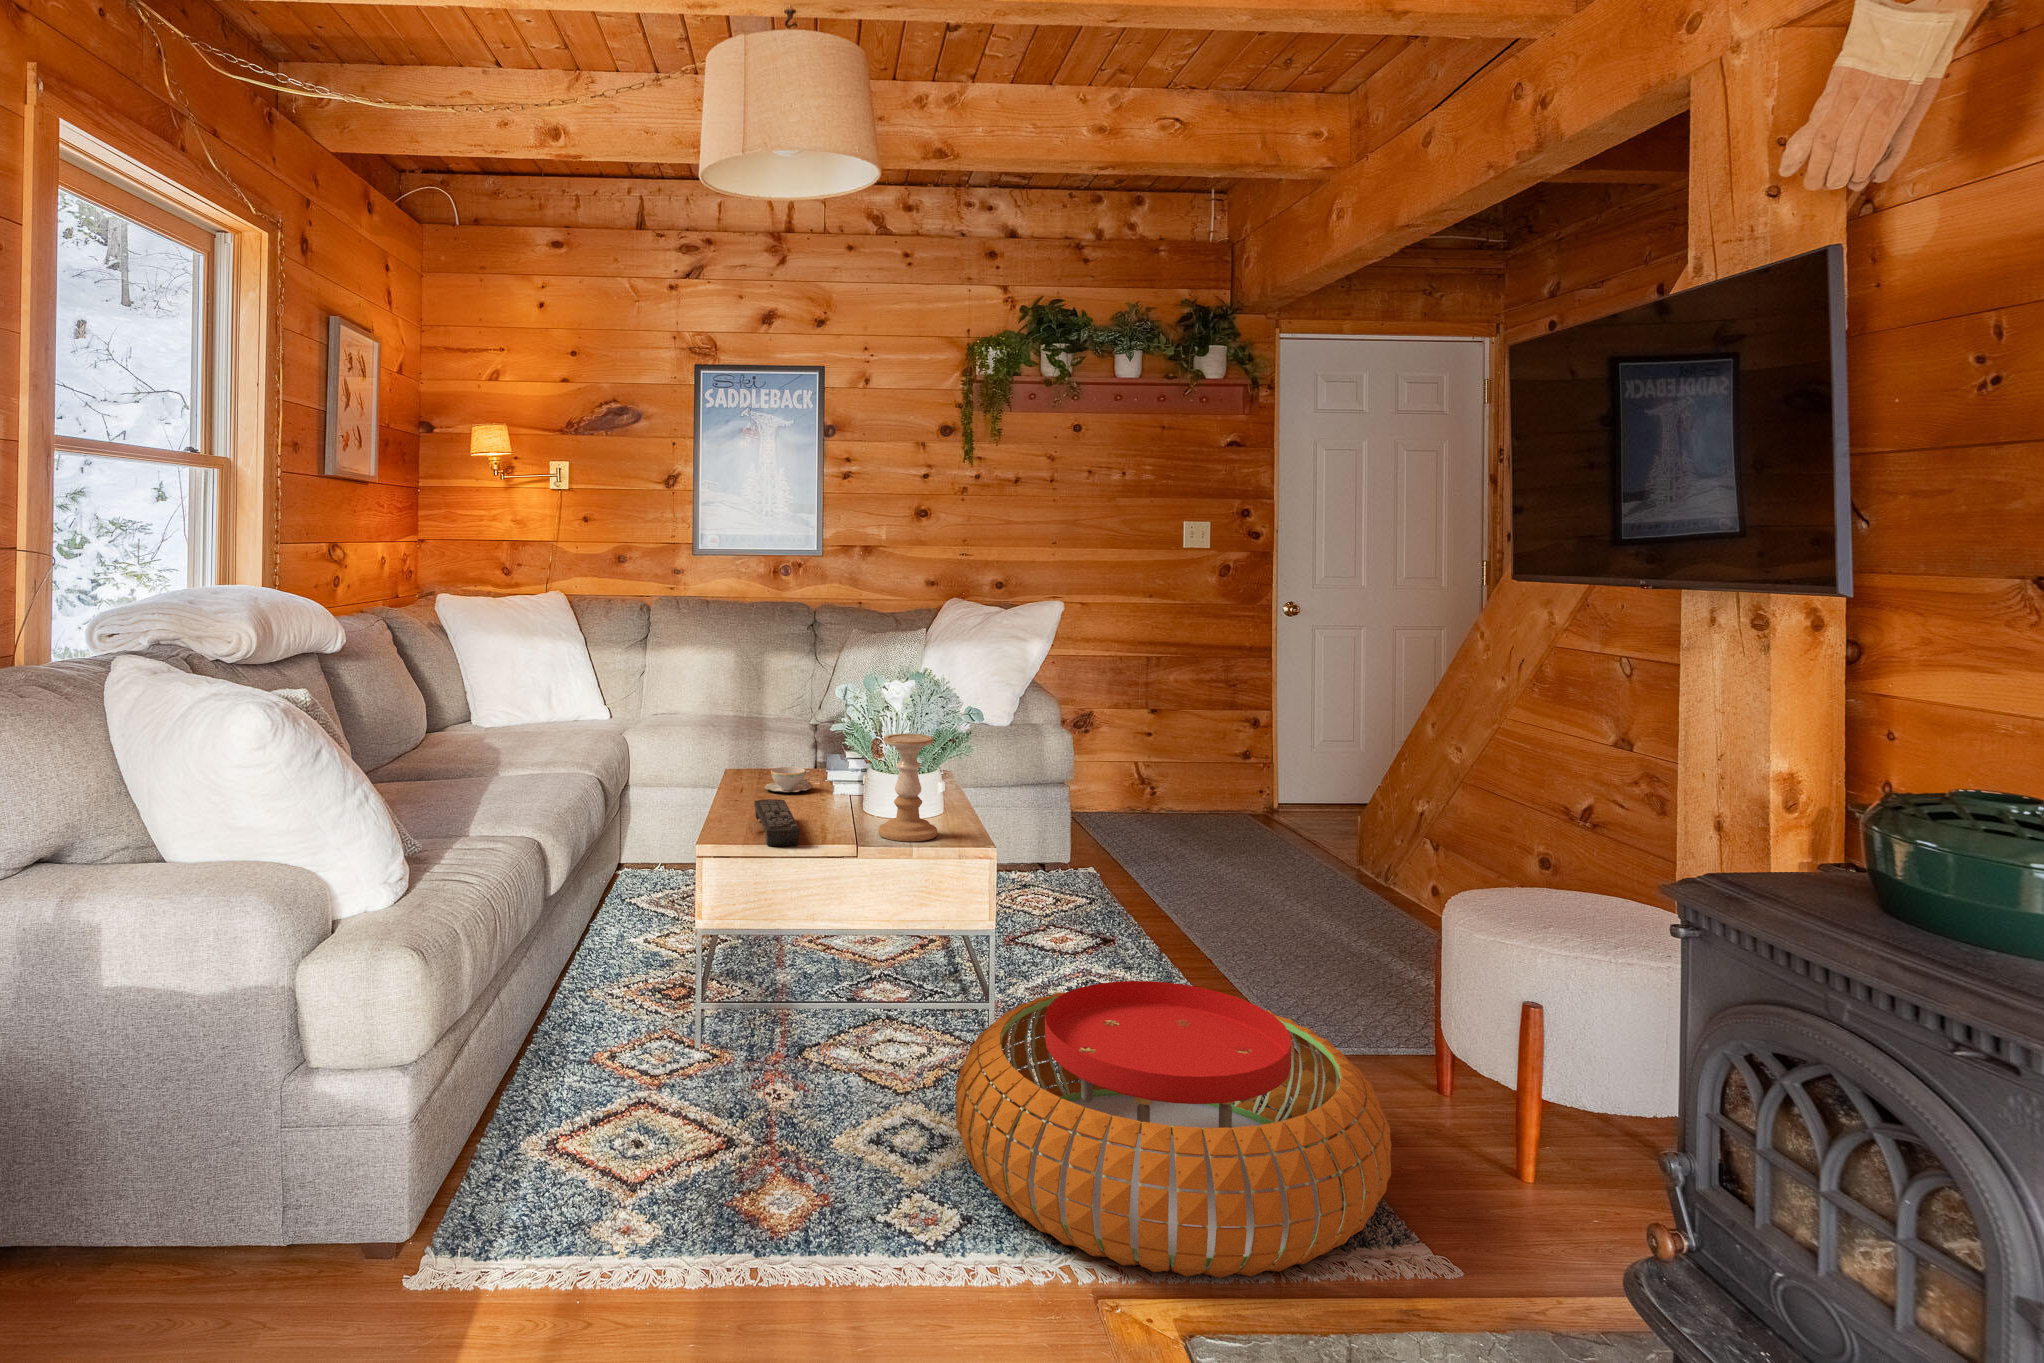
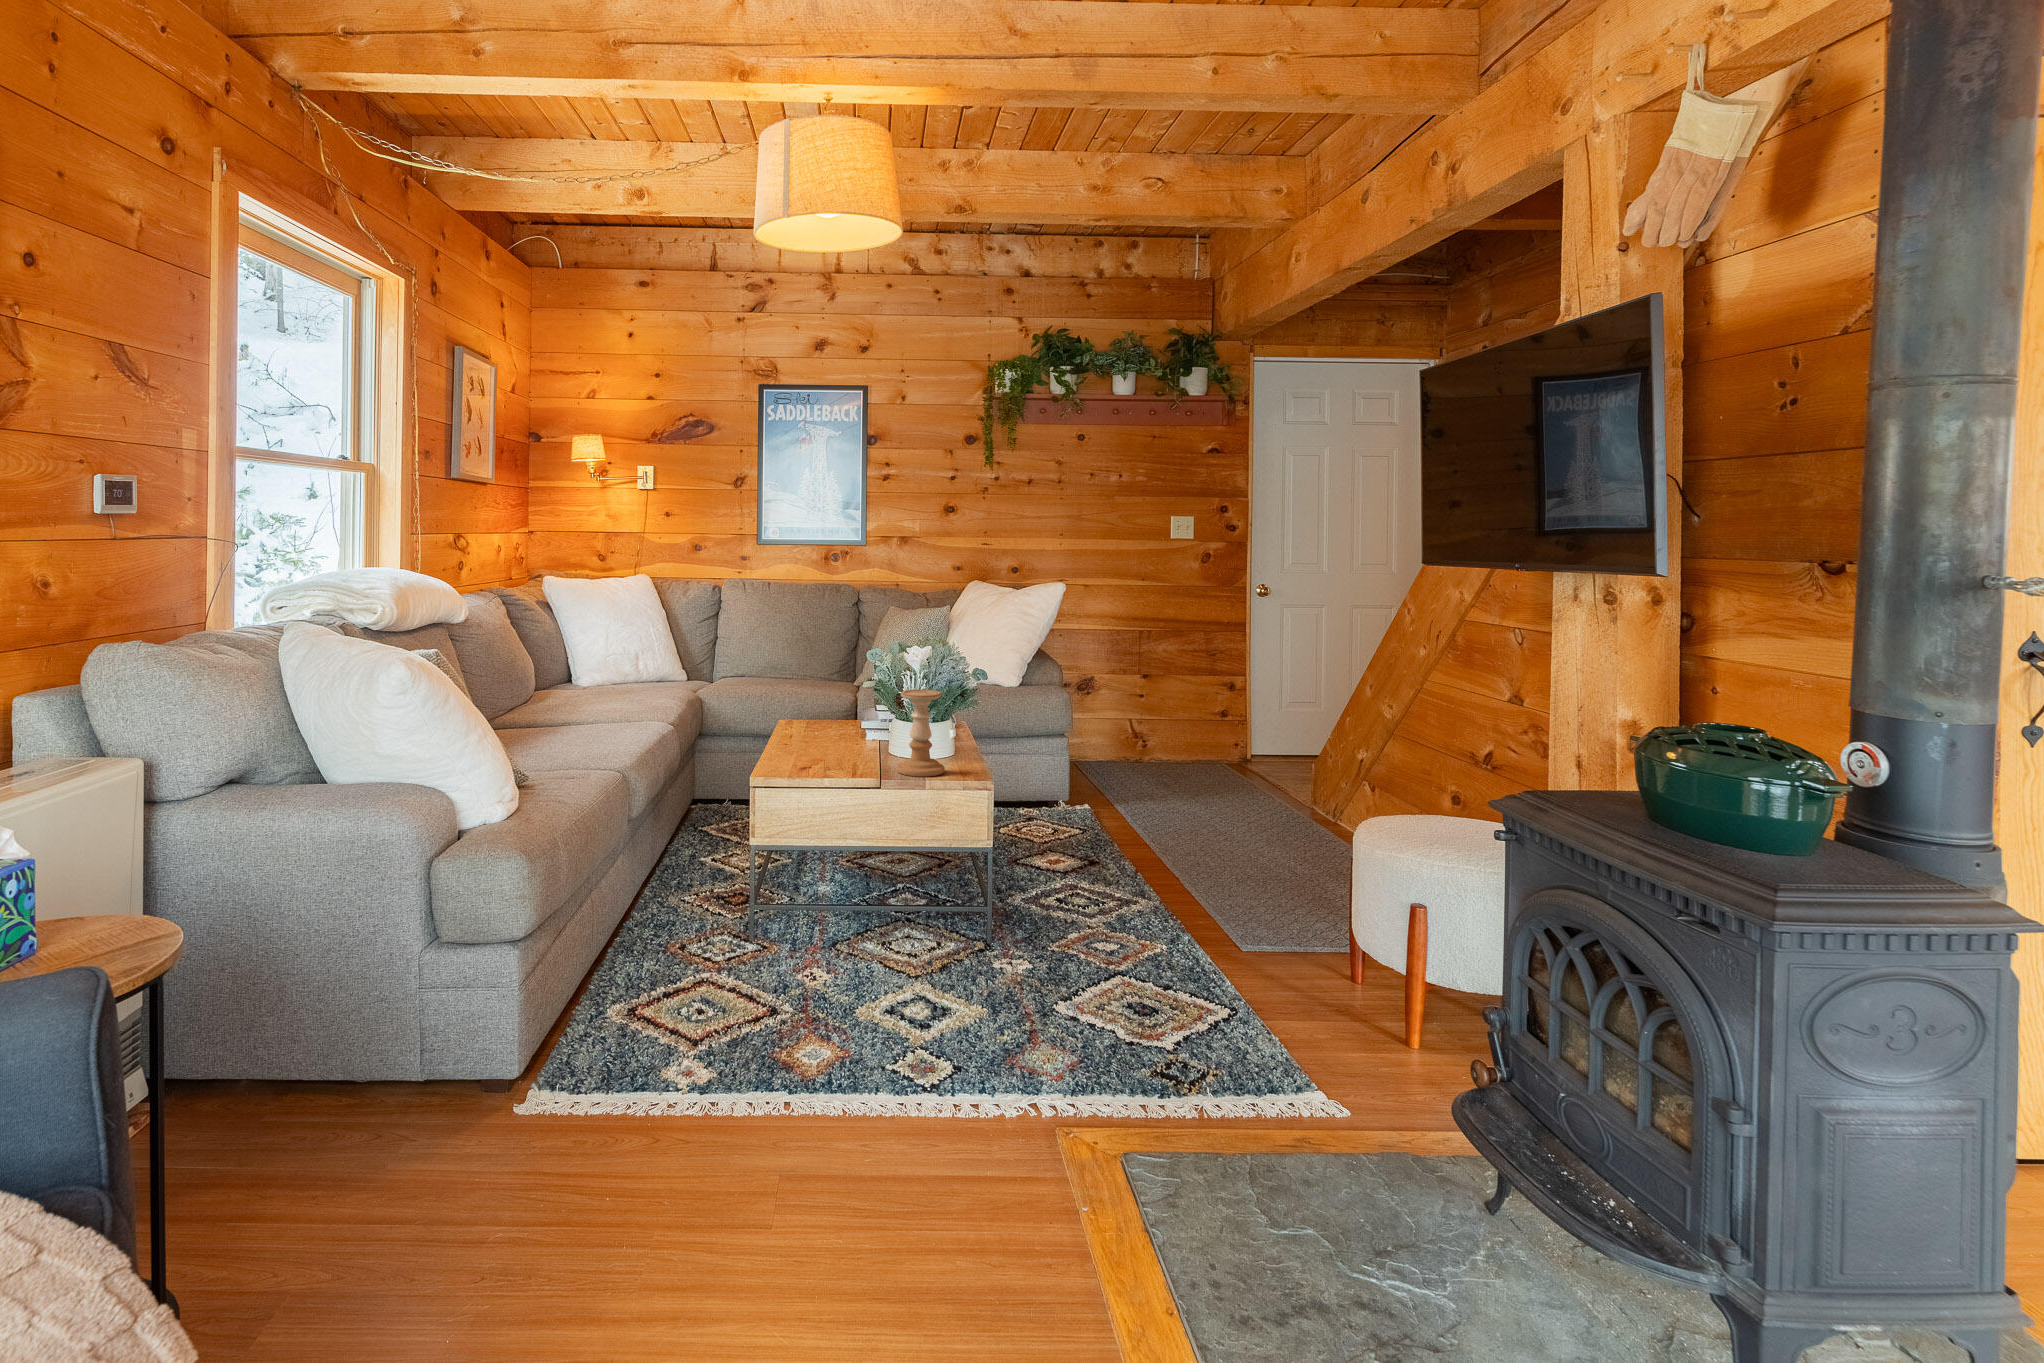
teacup: present [764,767,812,793] -> none [807,719,847,740]
remote control: present [754,799,800,846] -> none [797,743,831,780]
pouf: present [956,981,1392,1278] -> none [951,888,1298,1112]

